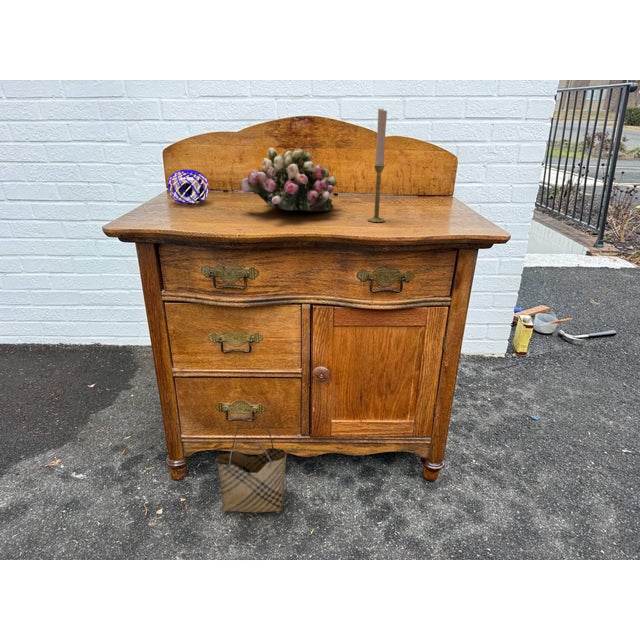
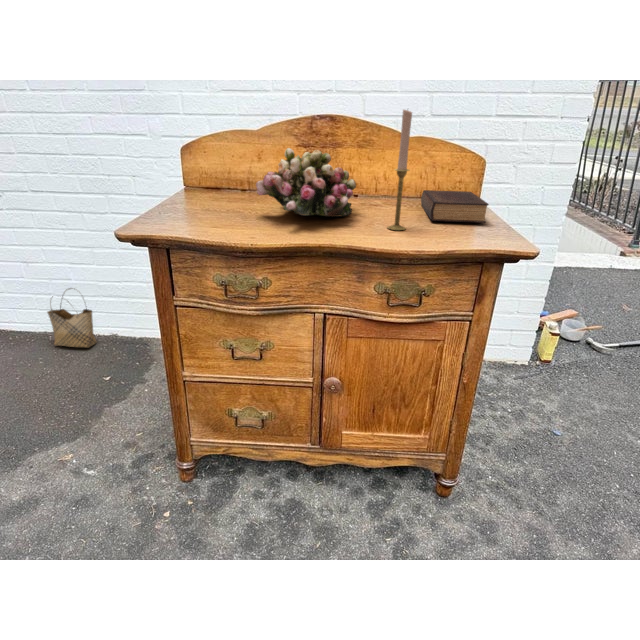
decorative orb: present [168,170,209,203] -> none [183,169,224,204]
book: none [397,187,461,214] -> present [421,190,489,223]
woven basket: present [215,417,287,512] -> present [47,288,96,347]

